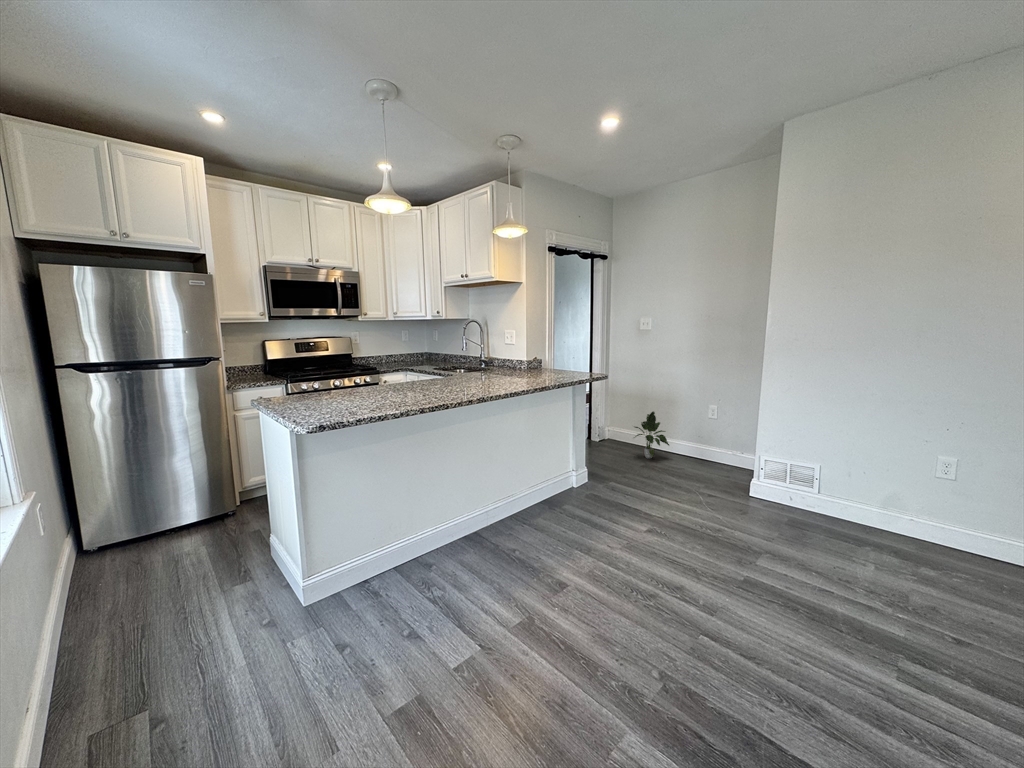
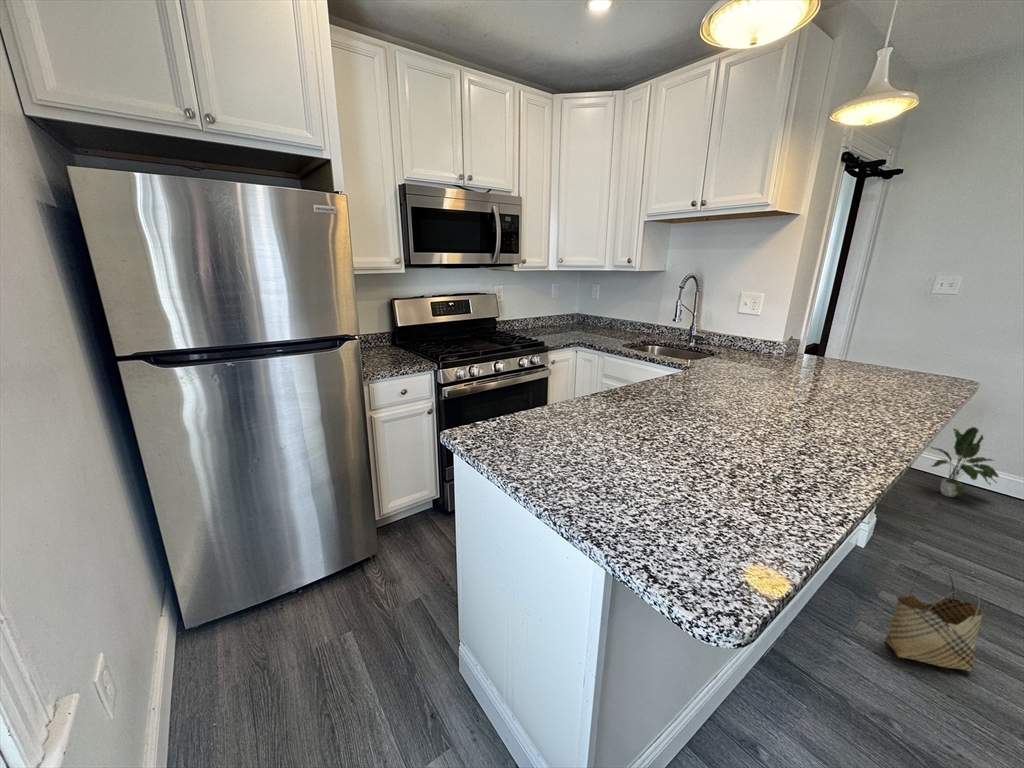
woven basket: none [536,468,575,525] -> present [885,562,983,671]

